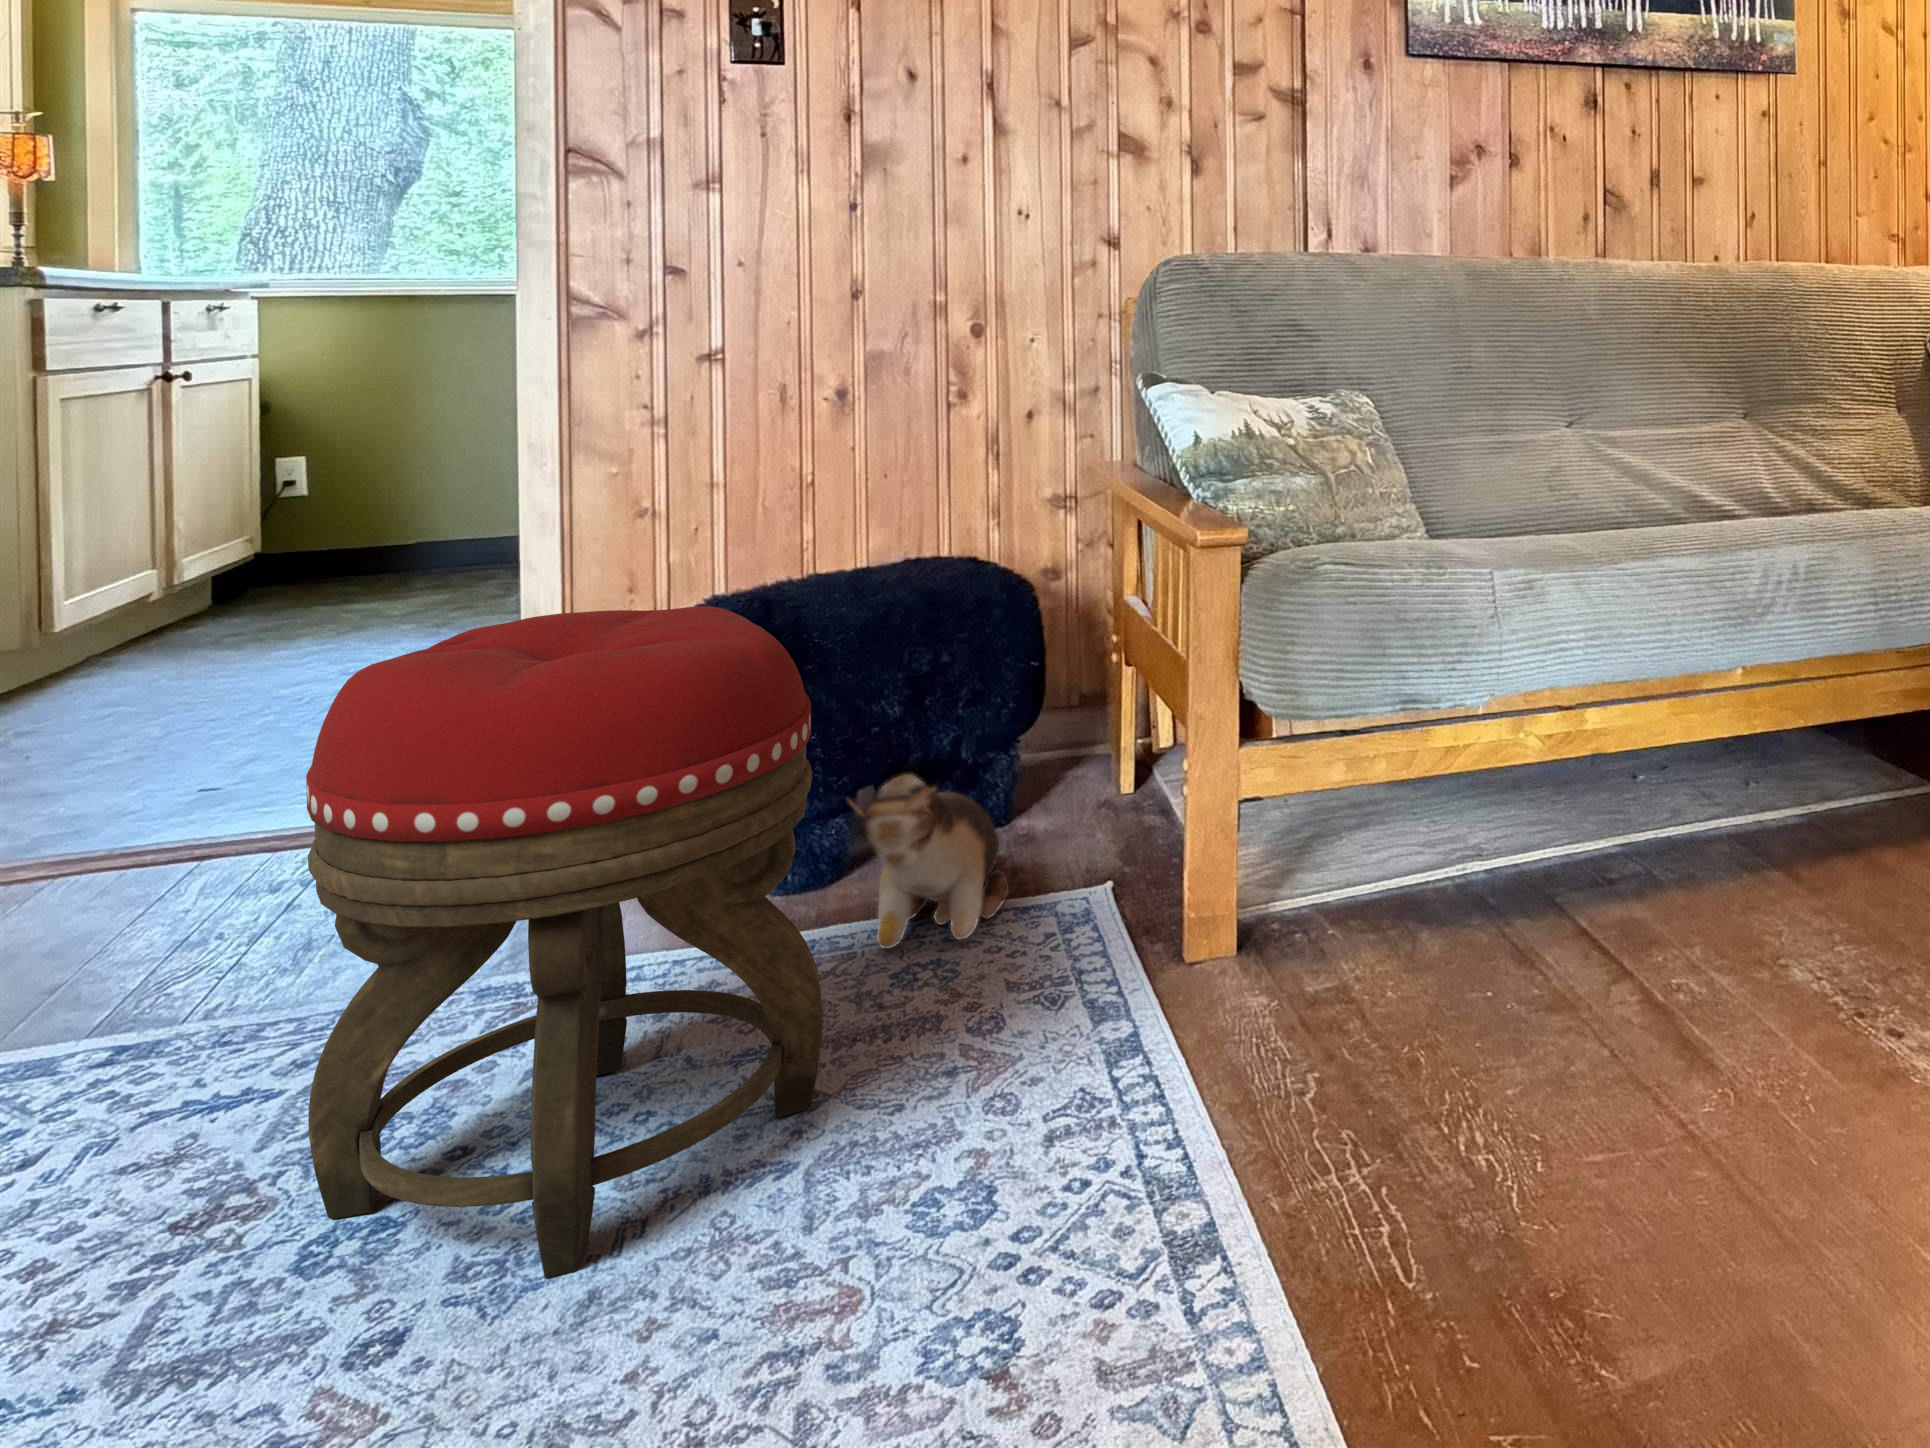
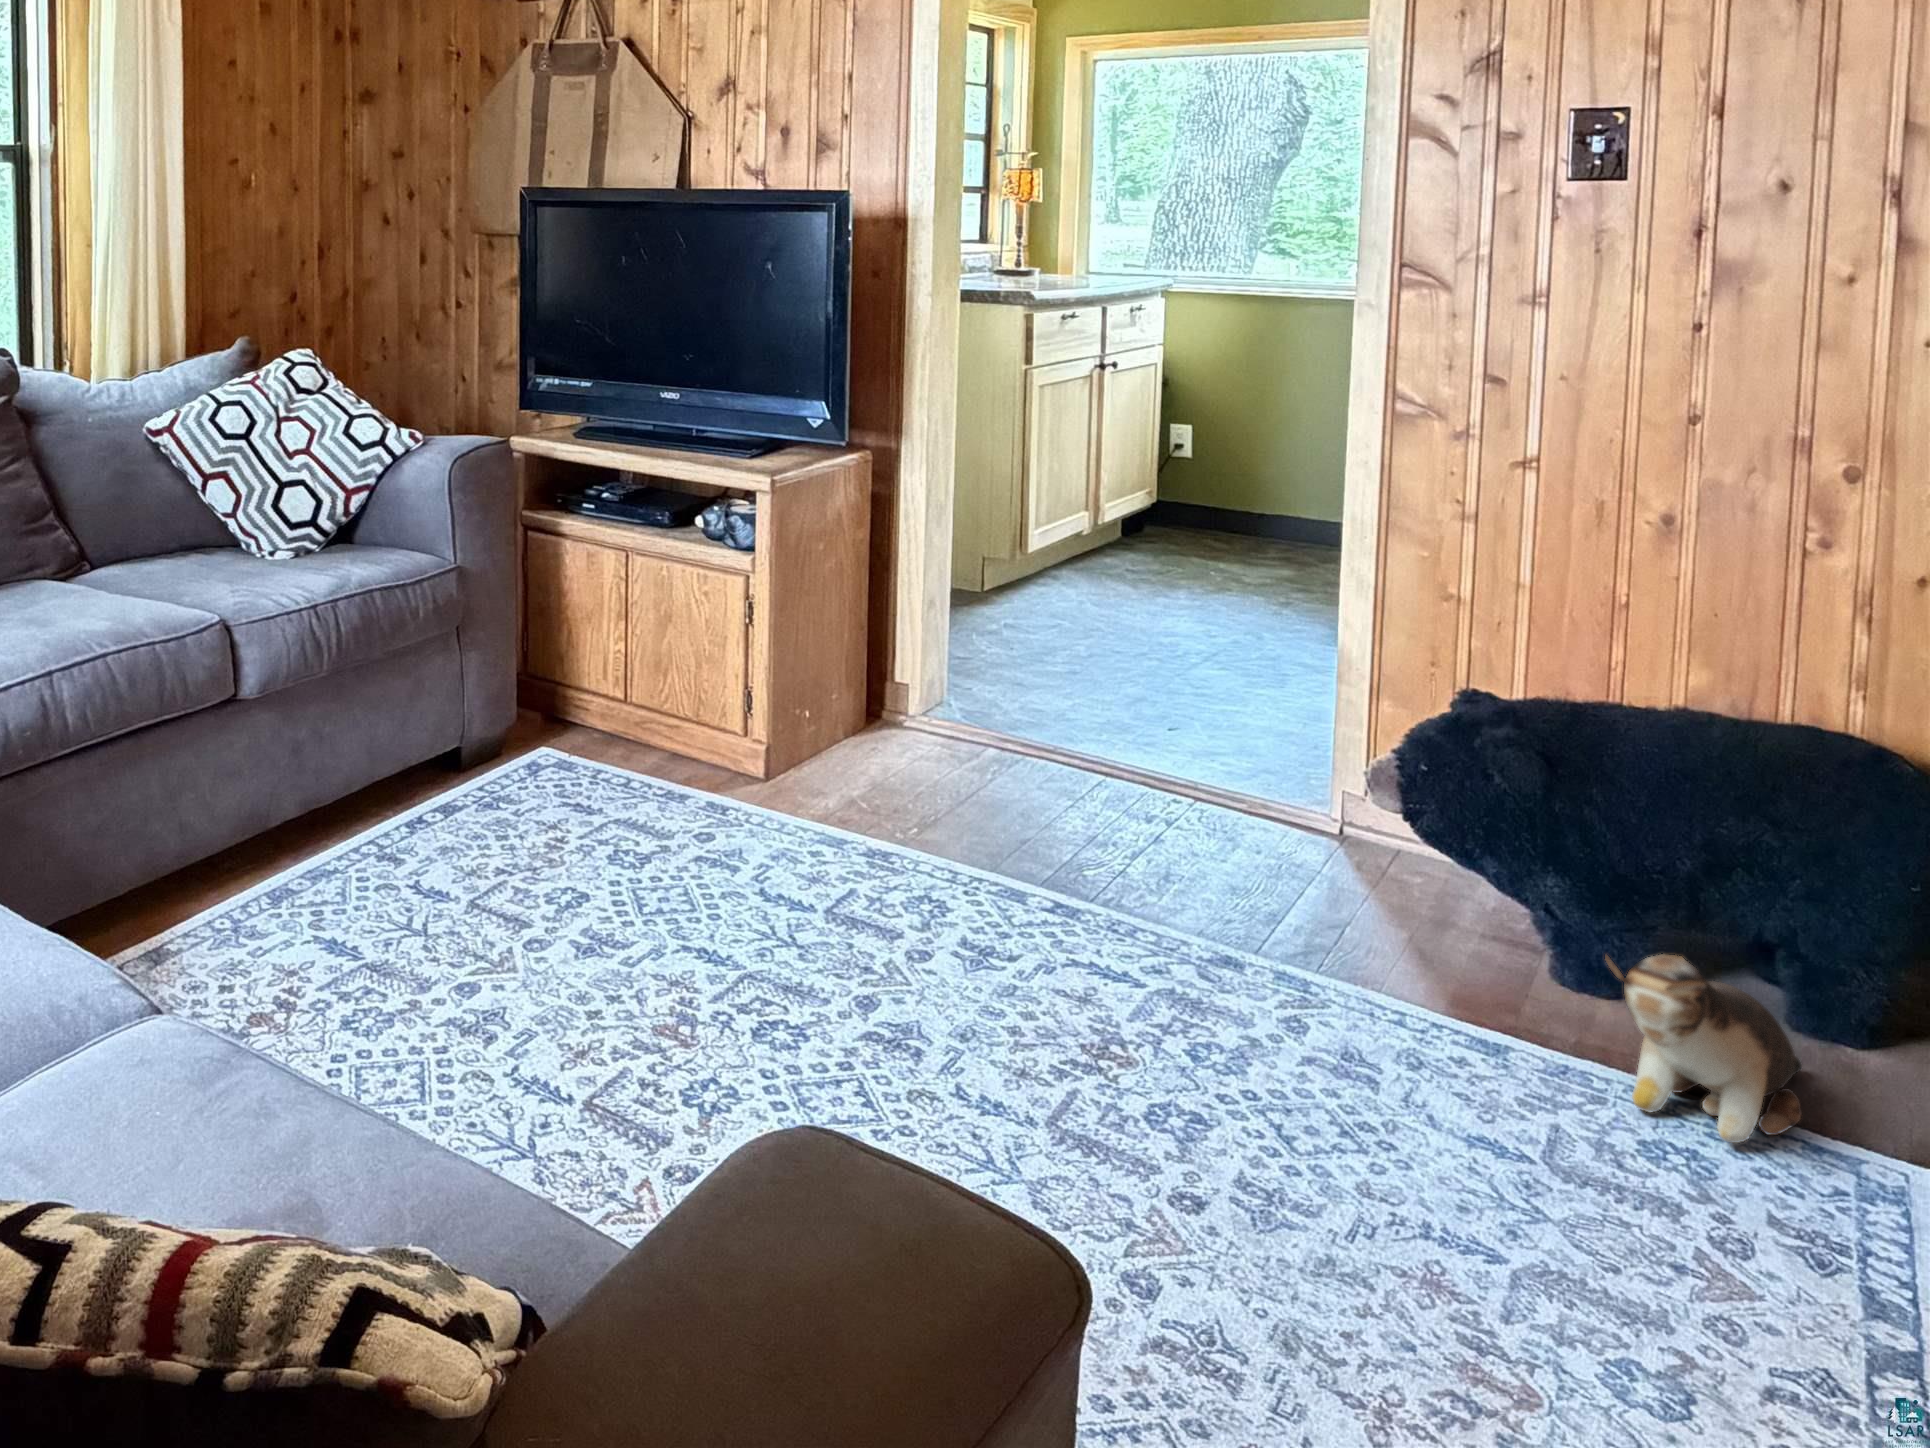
footstool: present [306,606,823,1278] -> none [1159,718,1557,1235]

